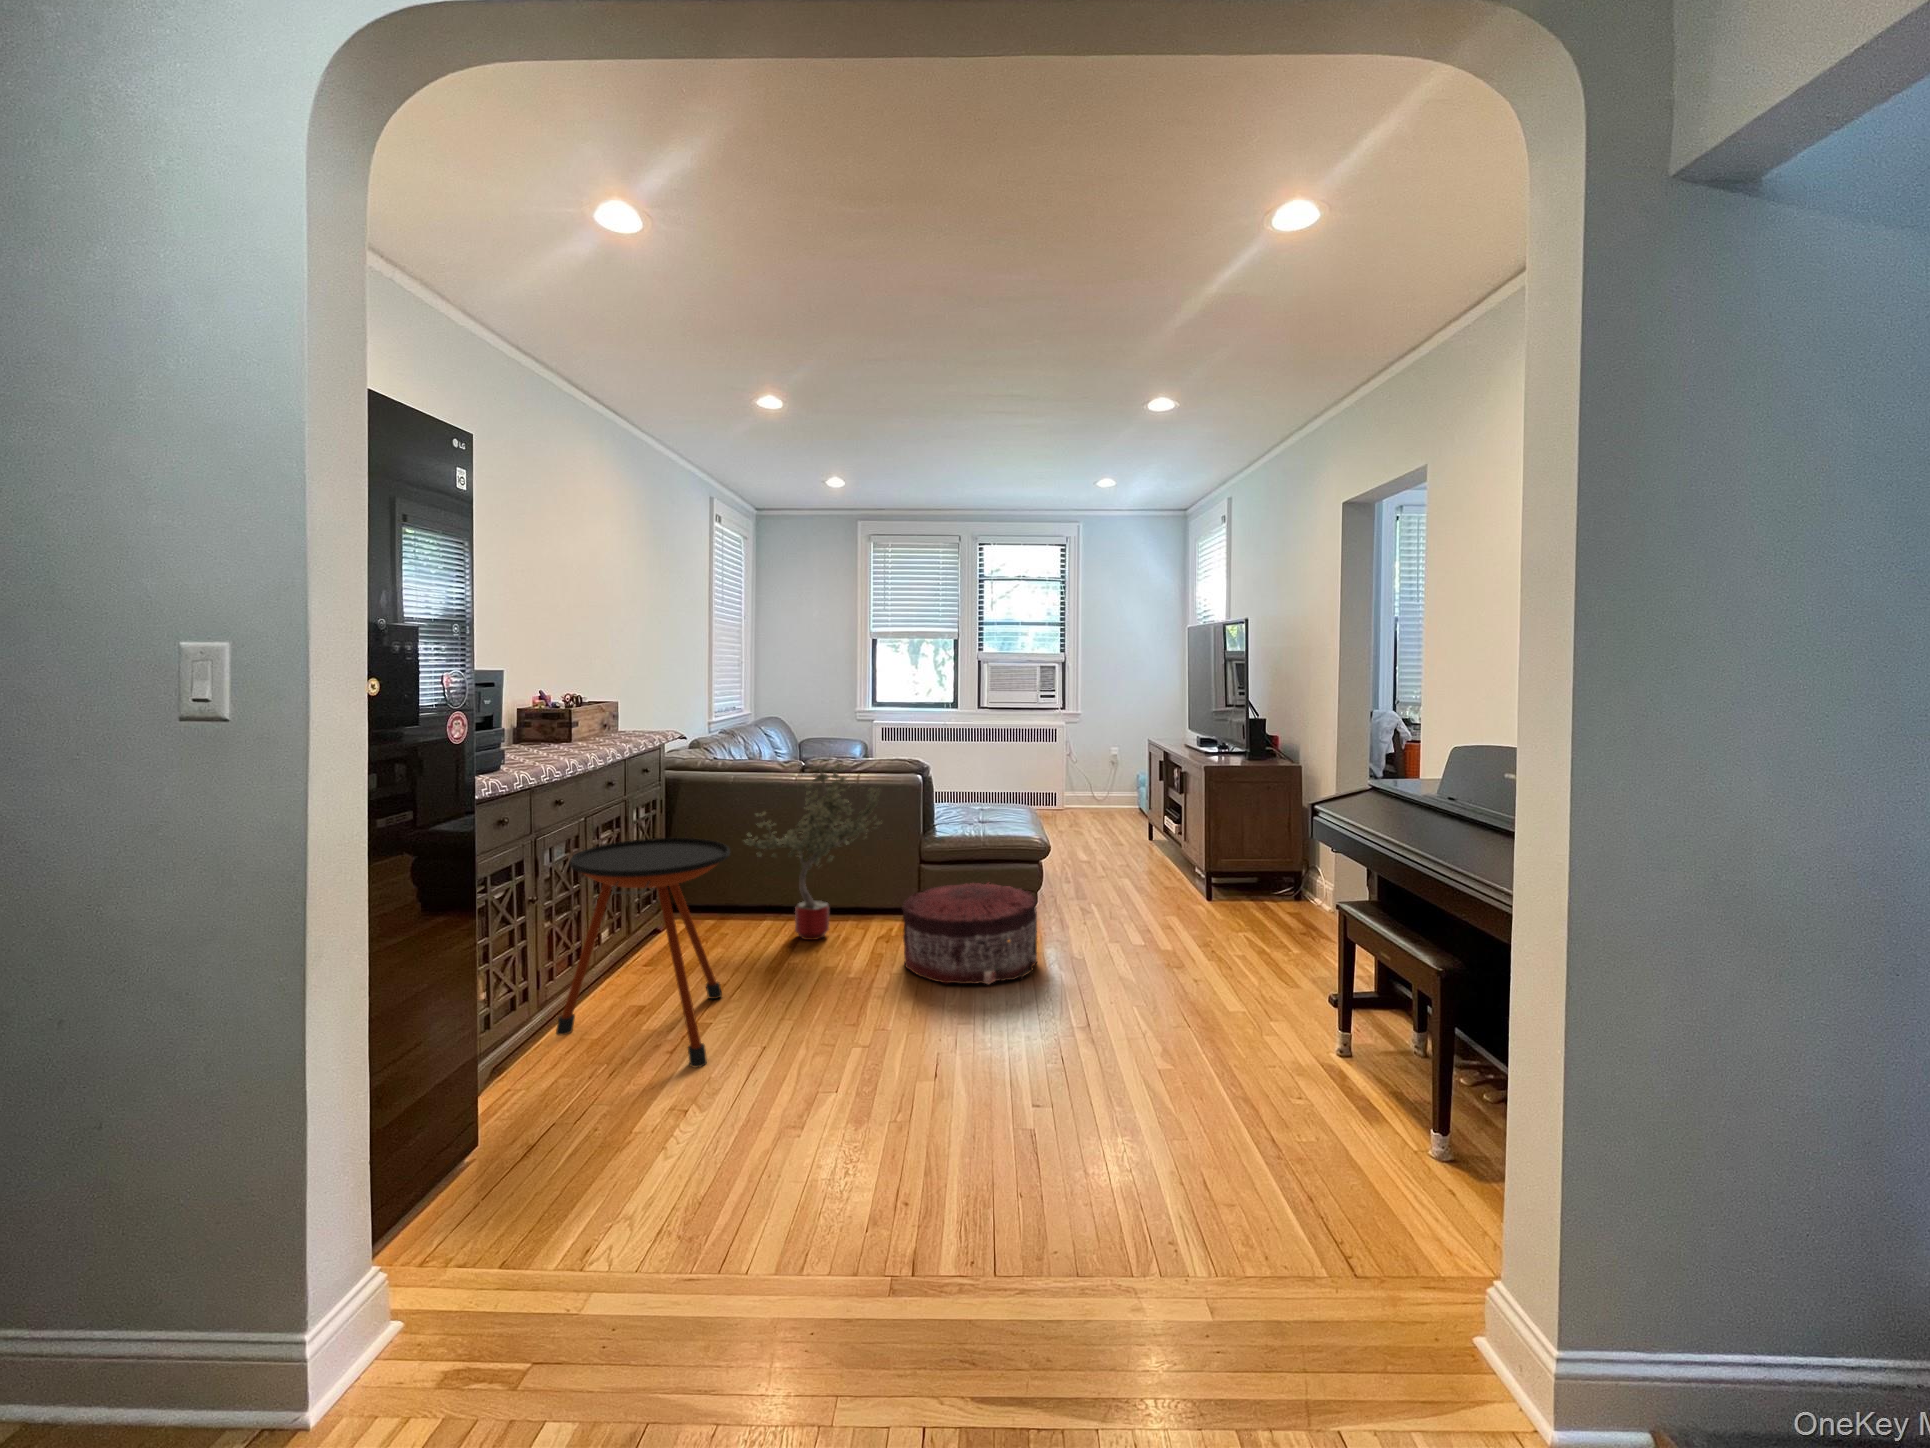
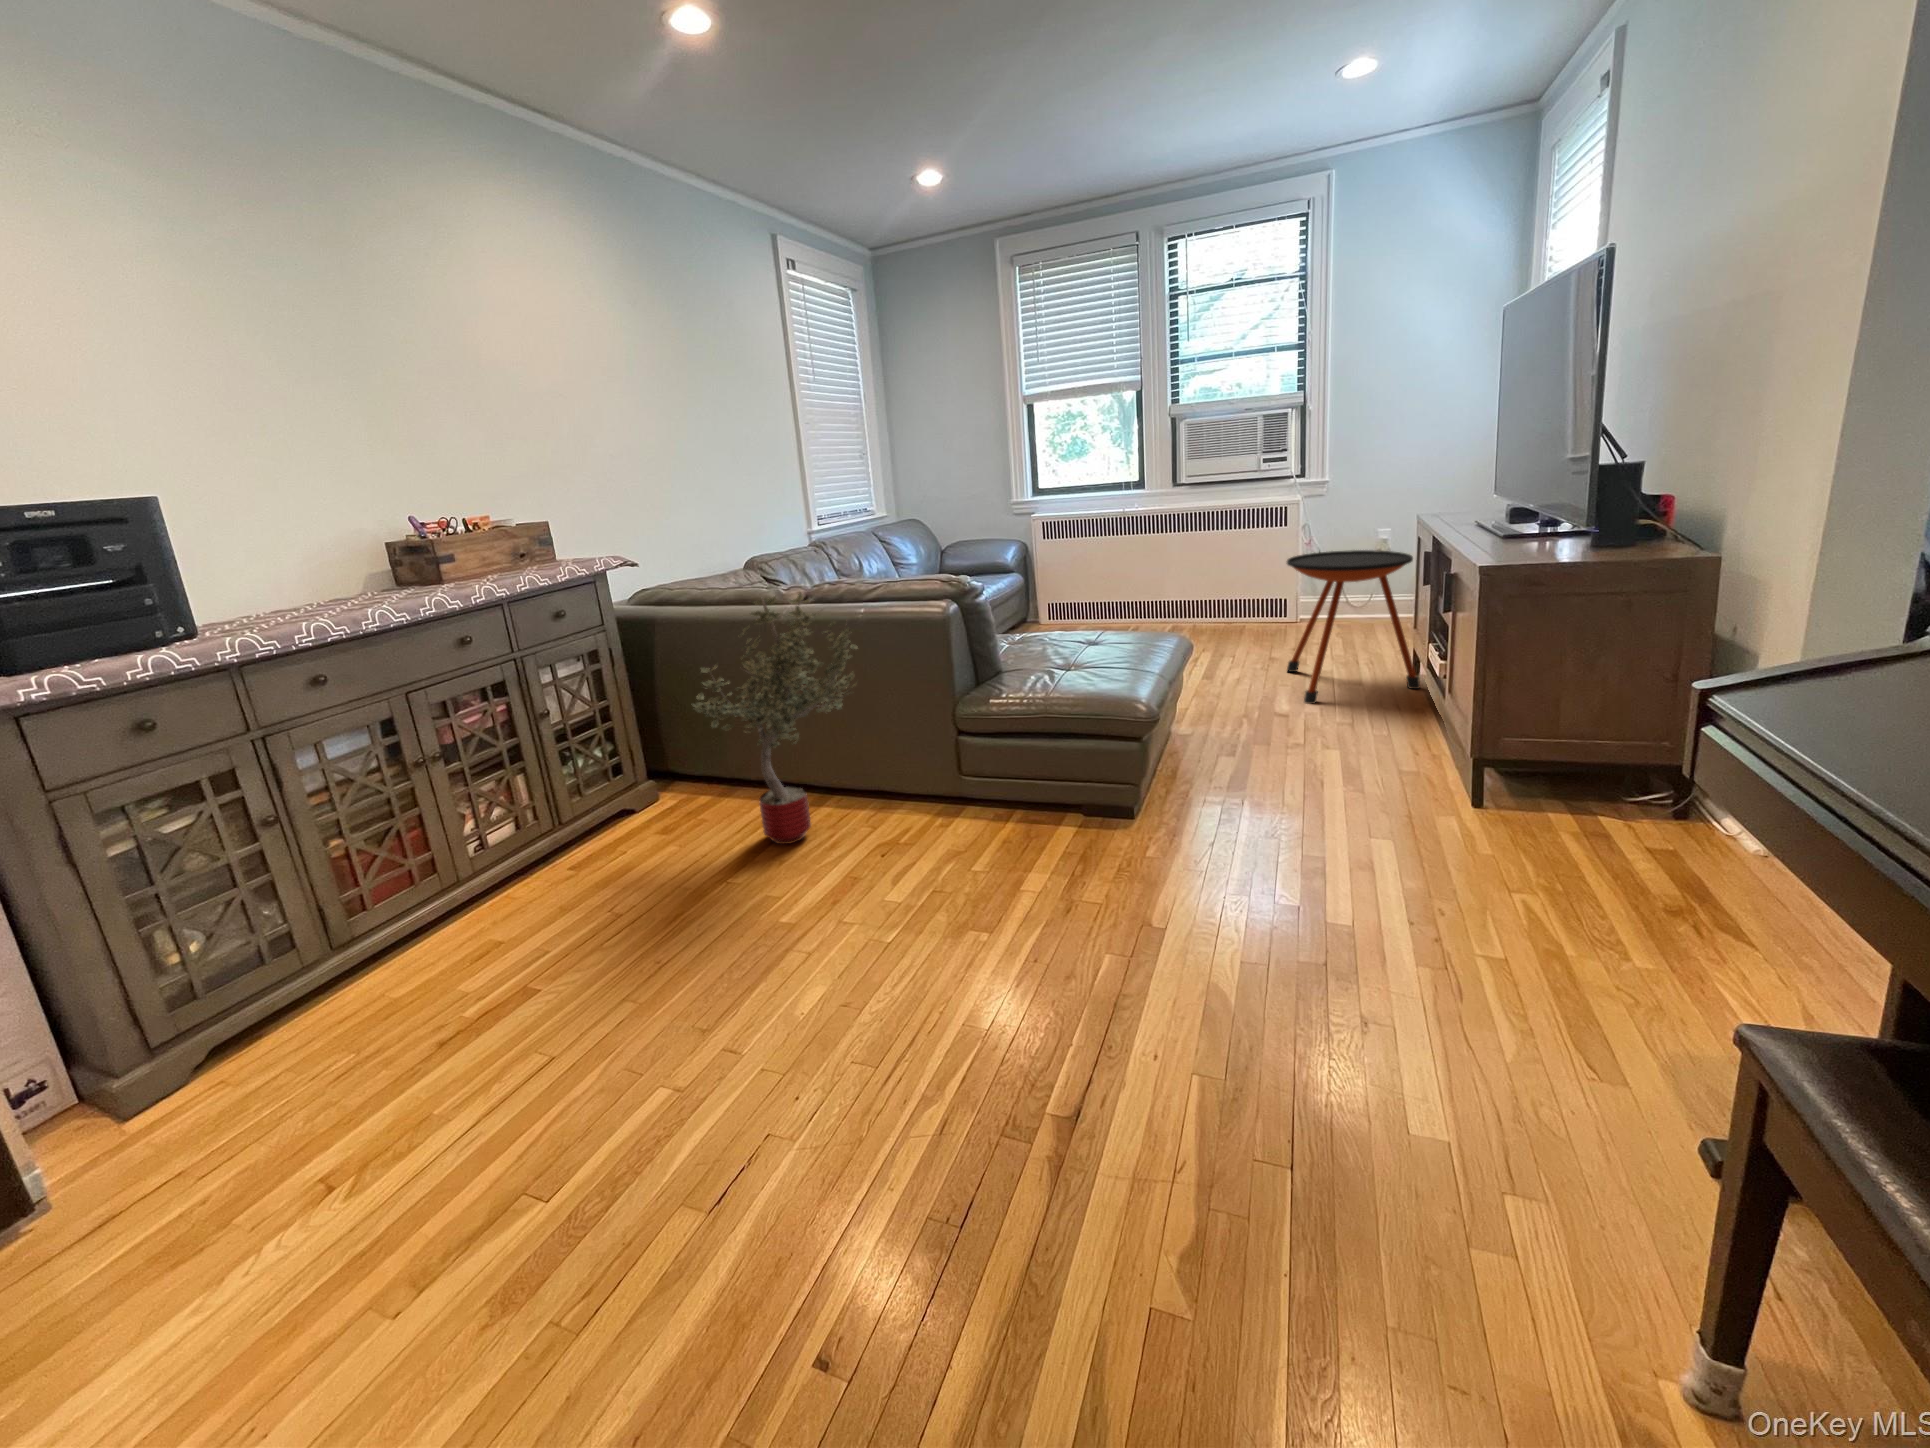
side table: present [556,838,730,1068] -> present [1287,550,1420,704]
pouf: present [902,883,1037,984] -> none [833,786,1066,990]

